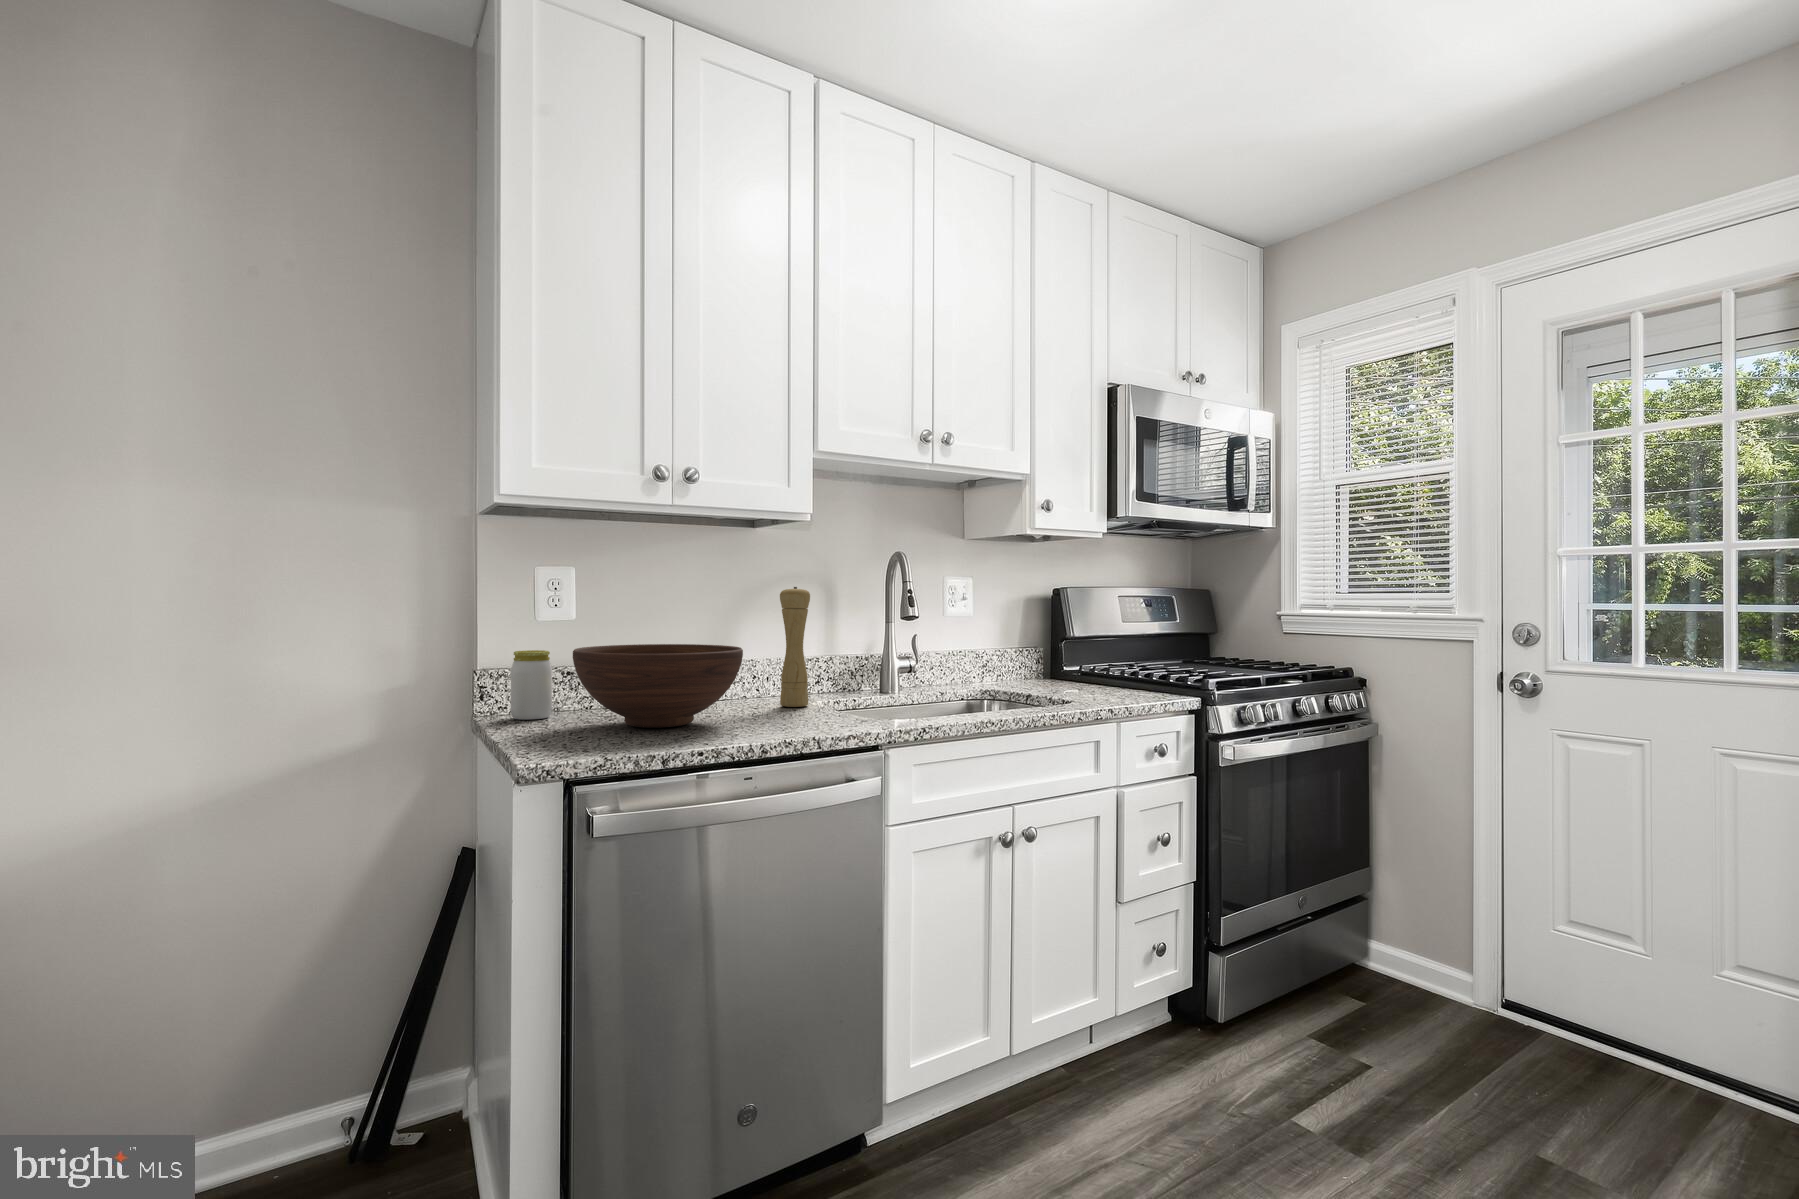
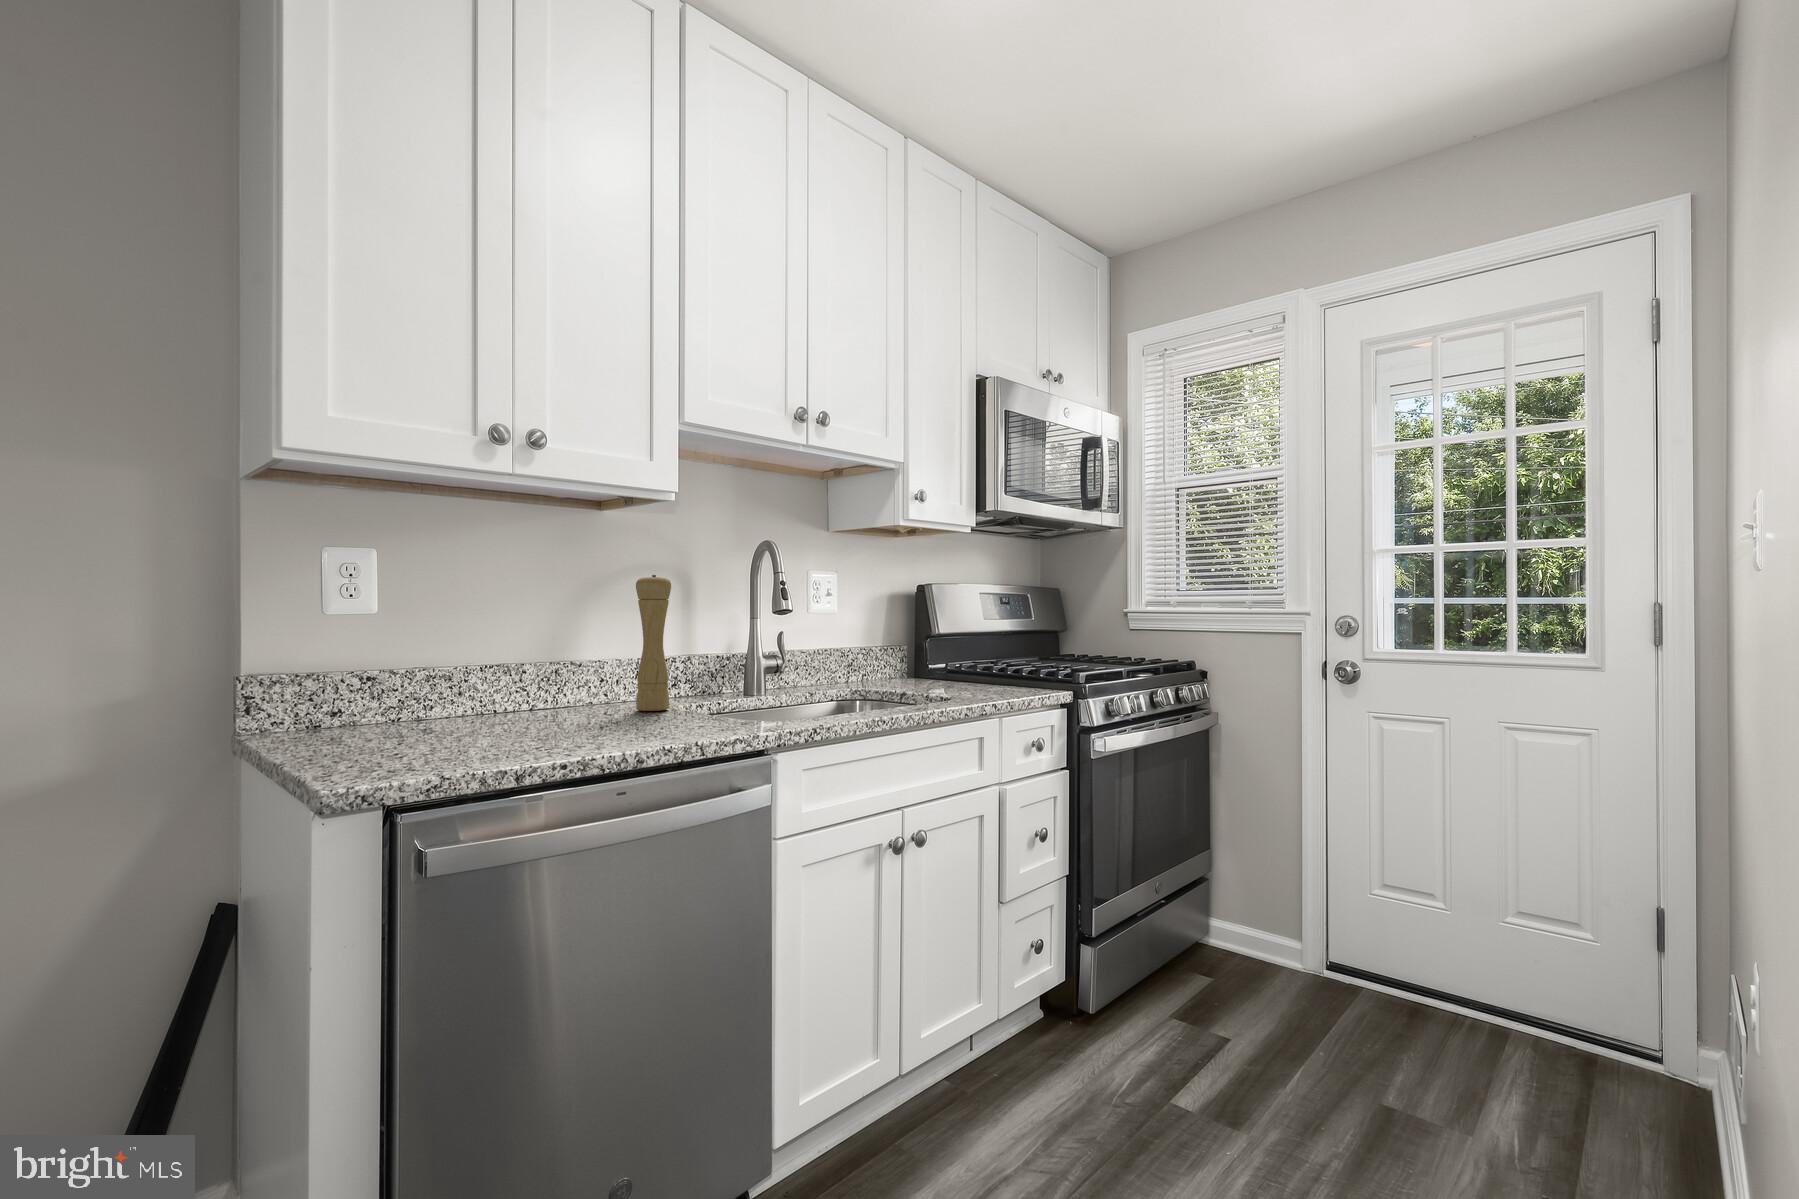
fruit bowl: present [573,644,743,728] -> none [385,640,603,739]
jar: present [511,650,552,720] -> none [294,649,351,735]

